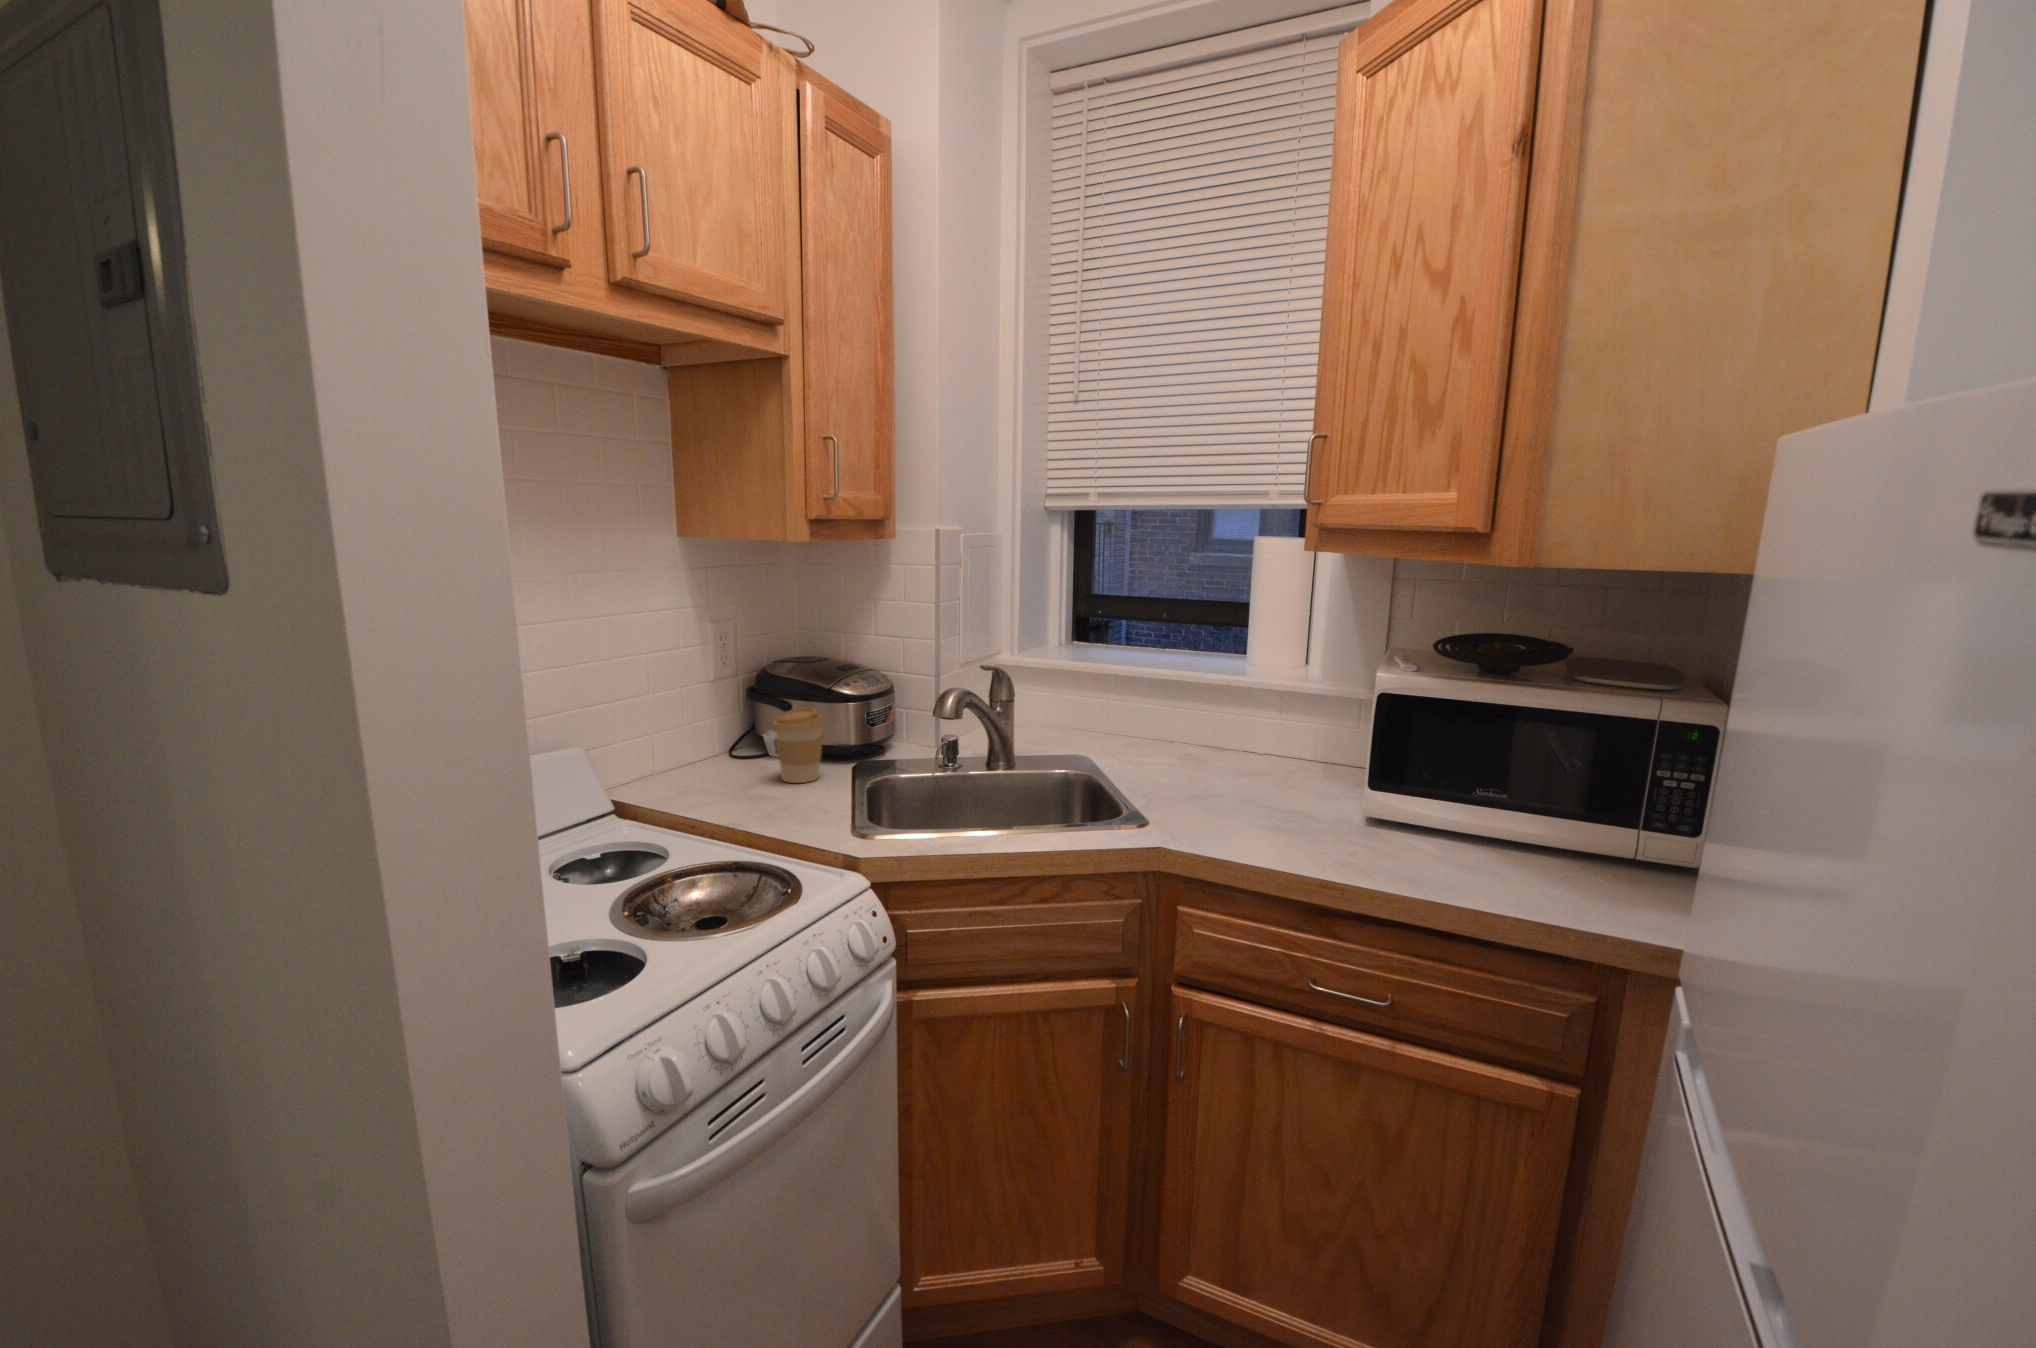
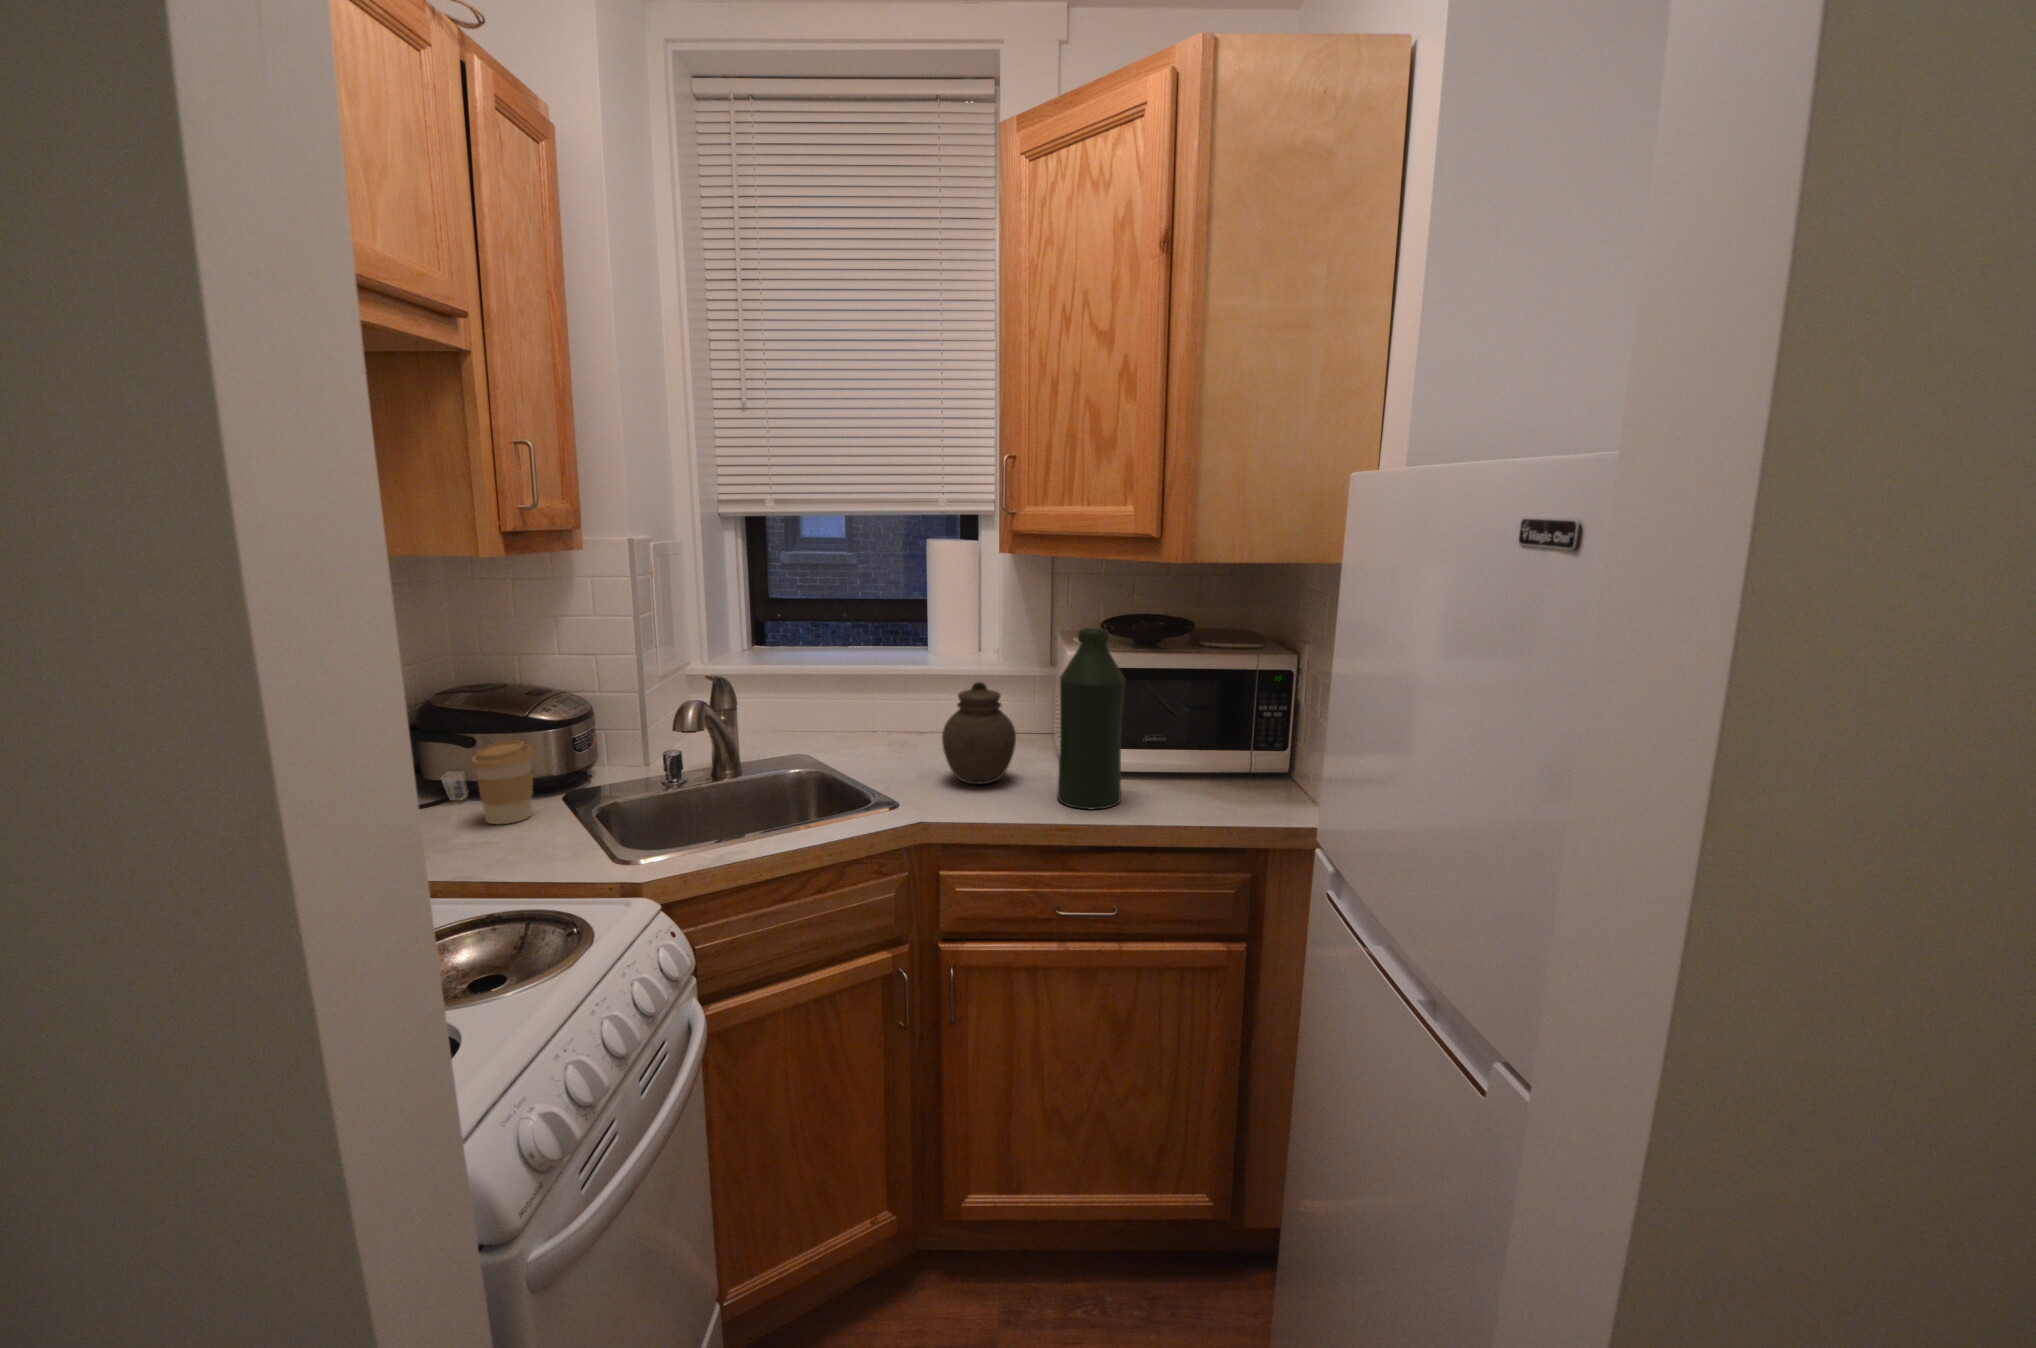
bottle: none [1336,641,1438,872] -> present [1057,628,1125,809]
jar: none [1214,697,1304,817] -> present [942,682,1016,784]

